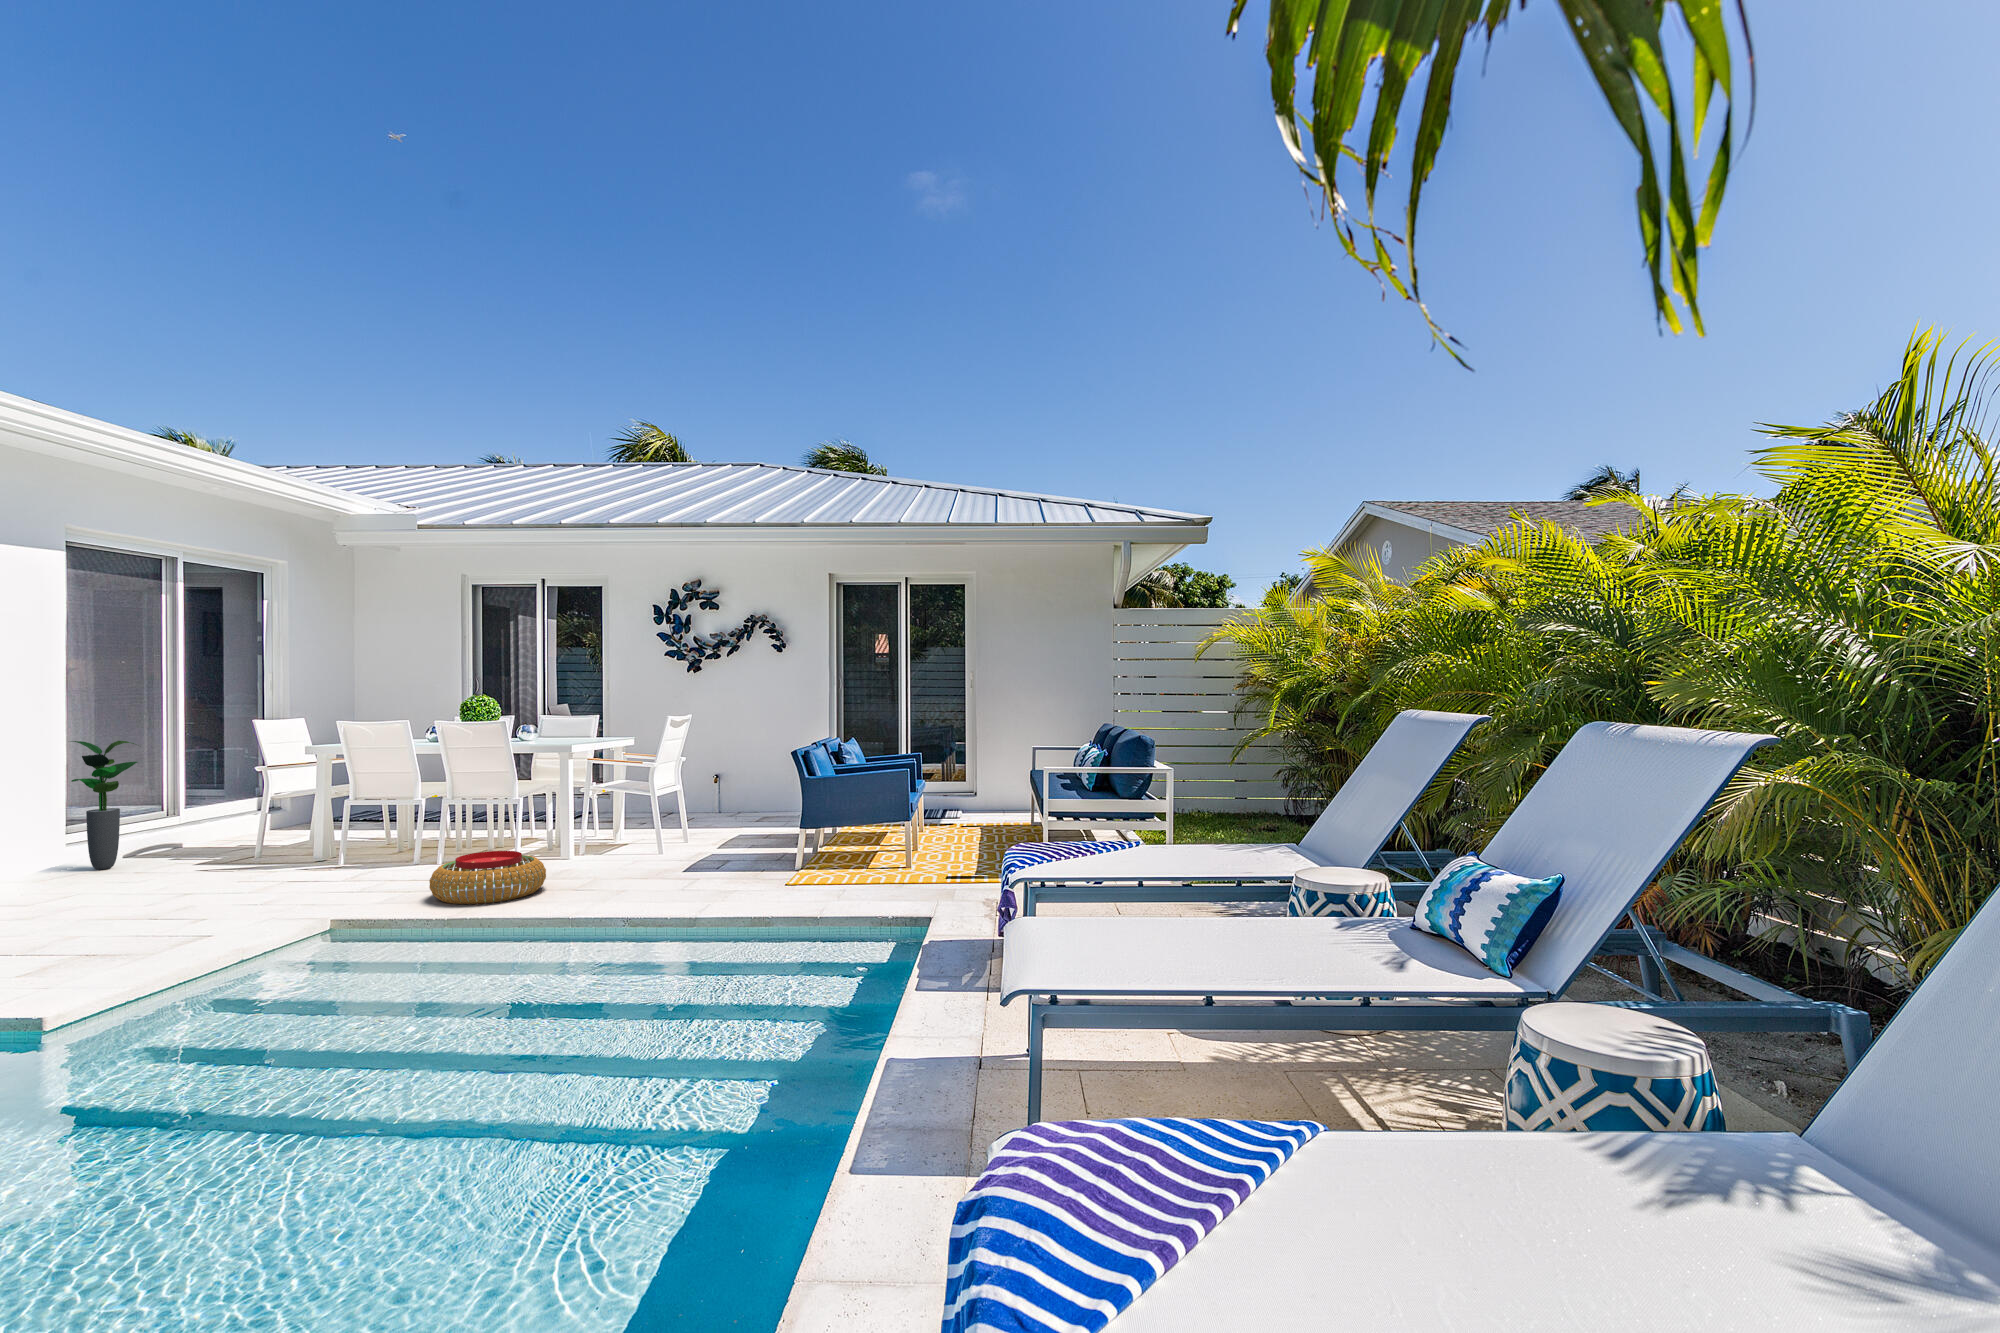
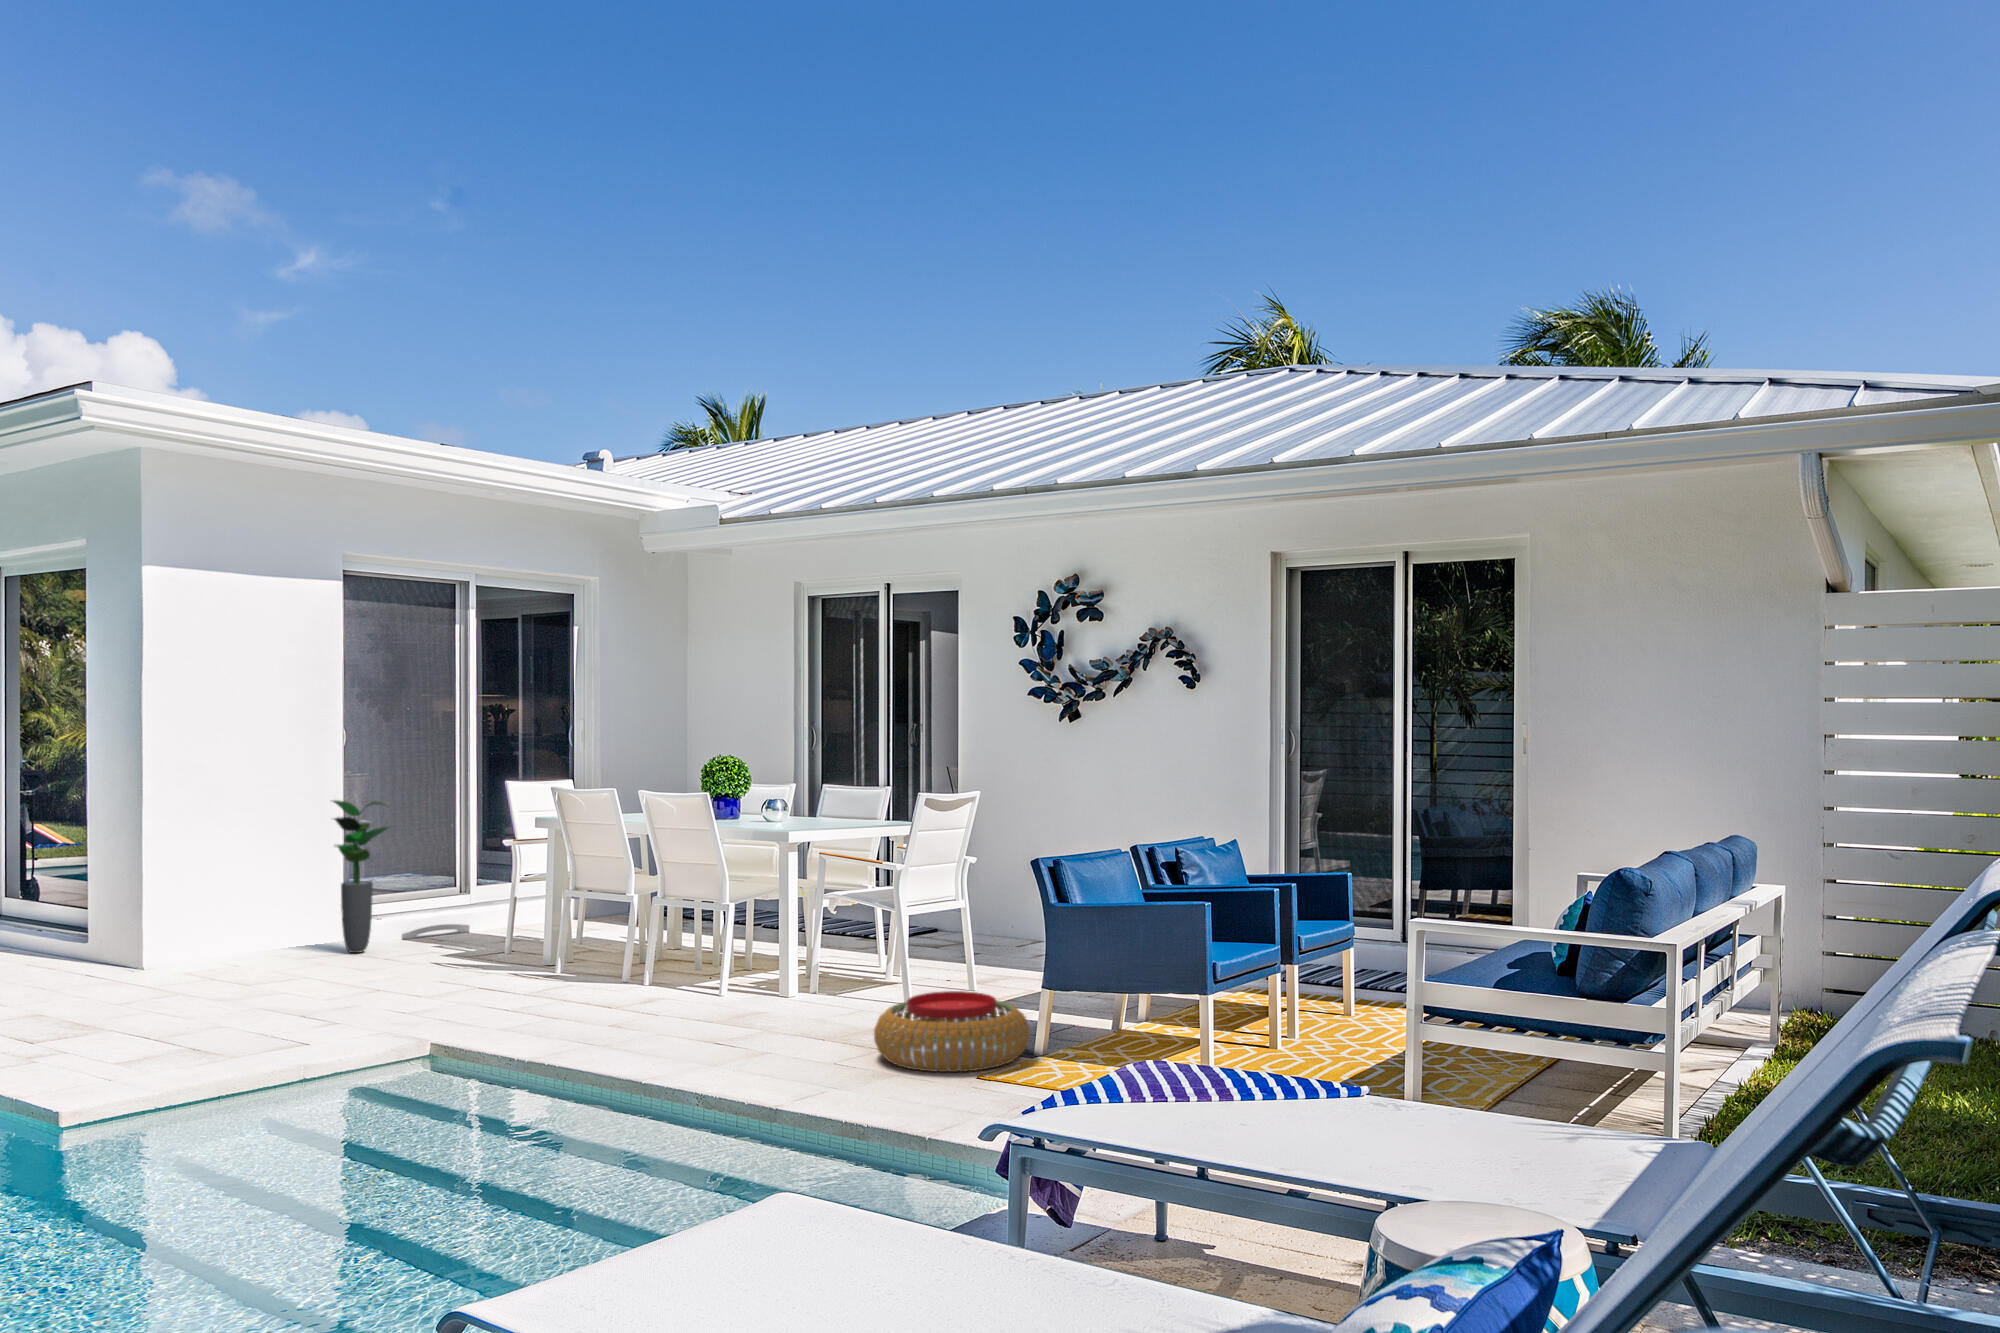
pouf: present [429,851,546,904] -> present [874,991,1029,1072]

